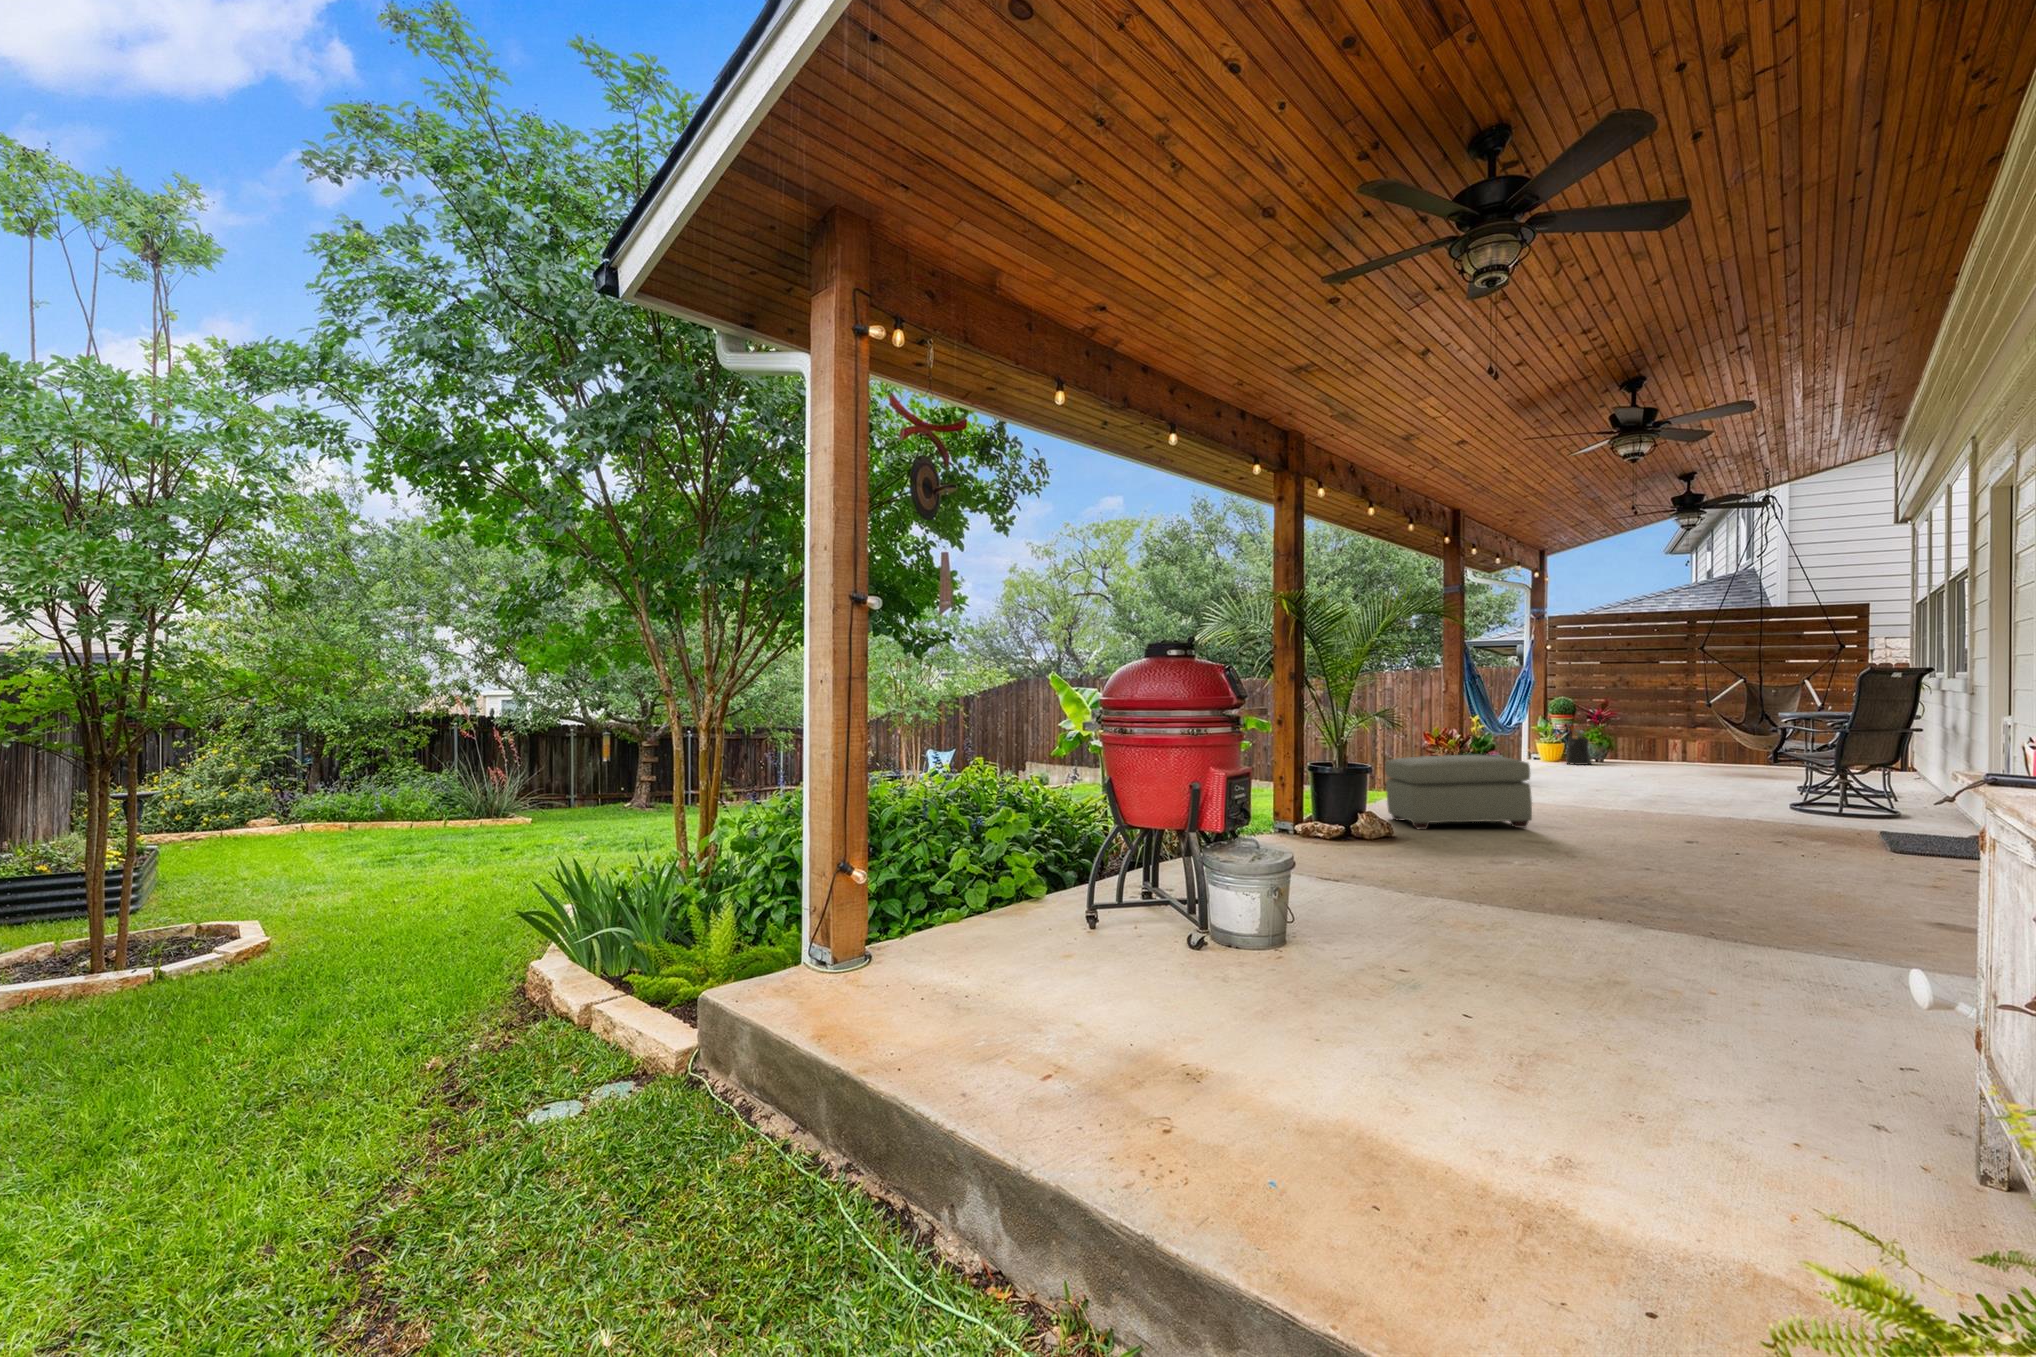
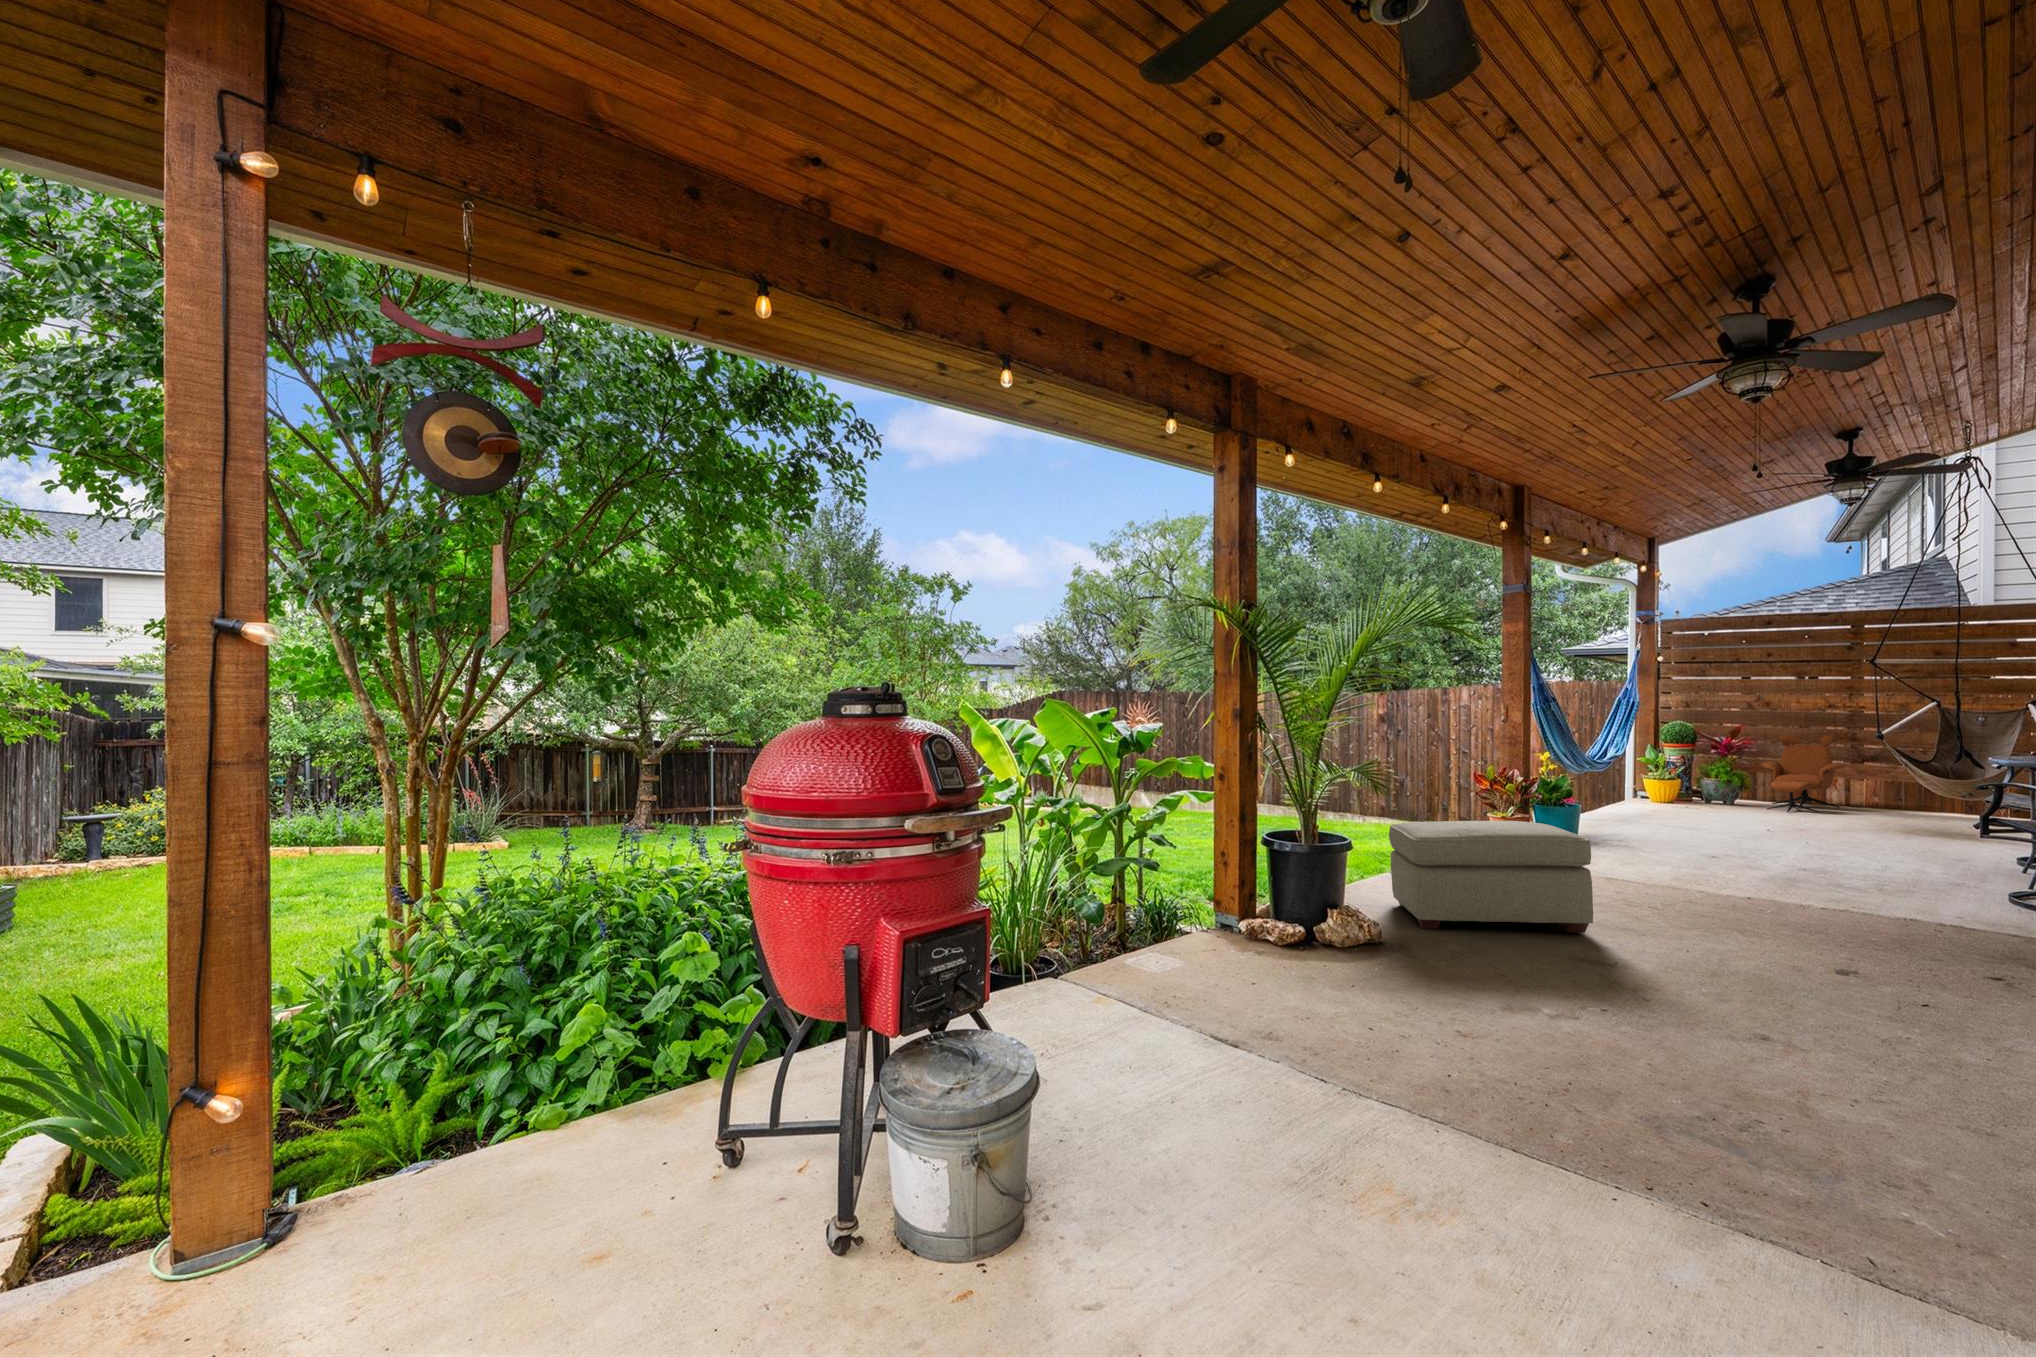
lounge chair: none [1624,704,1684,765] -> present [1762,735,1845,812]
watering can: present [1566,727,1592,765] -> none [1681,758,1717,809]

